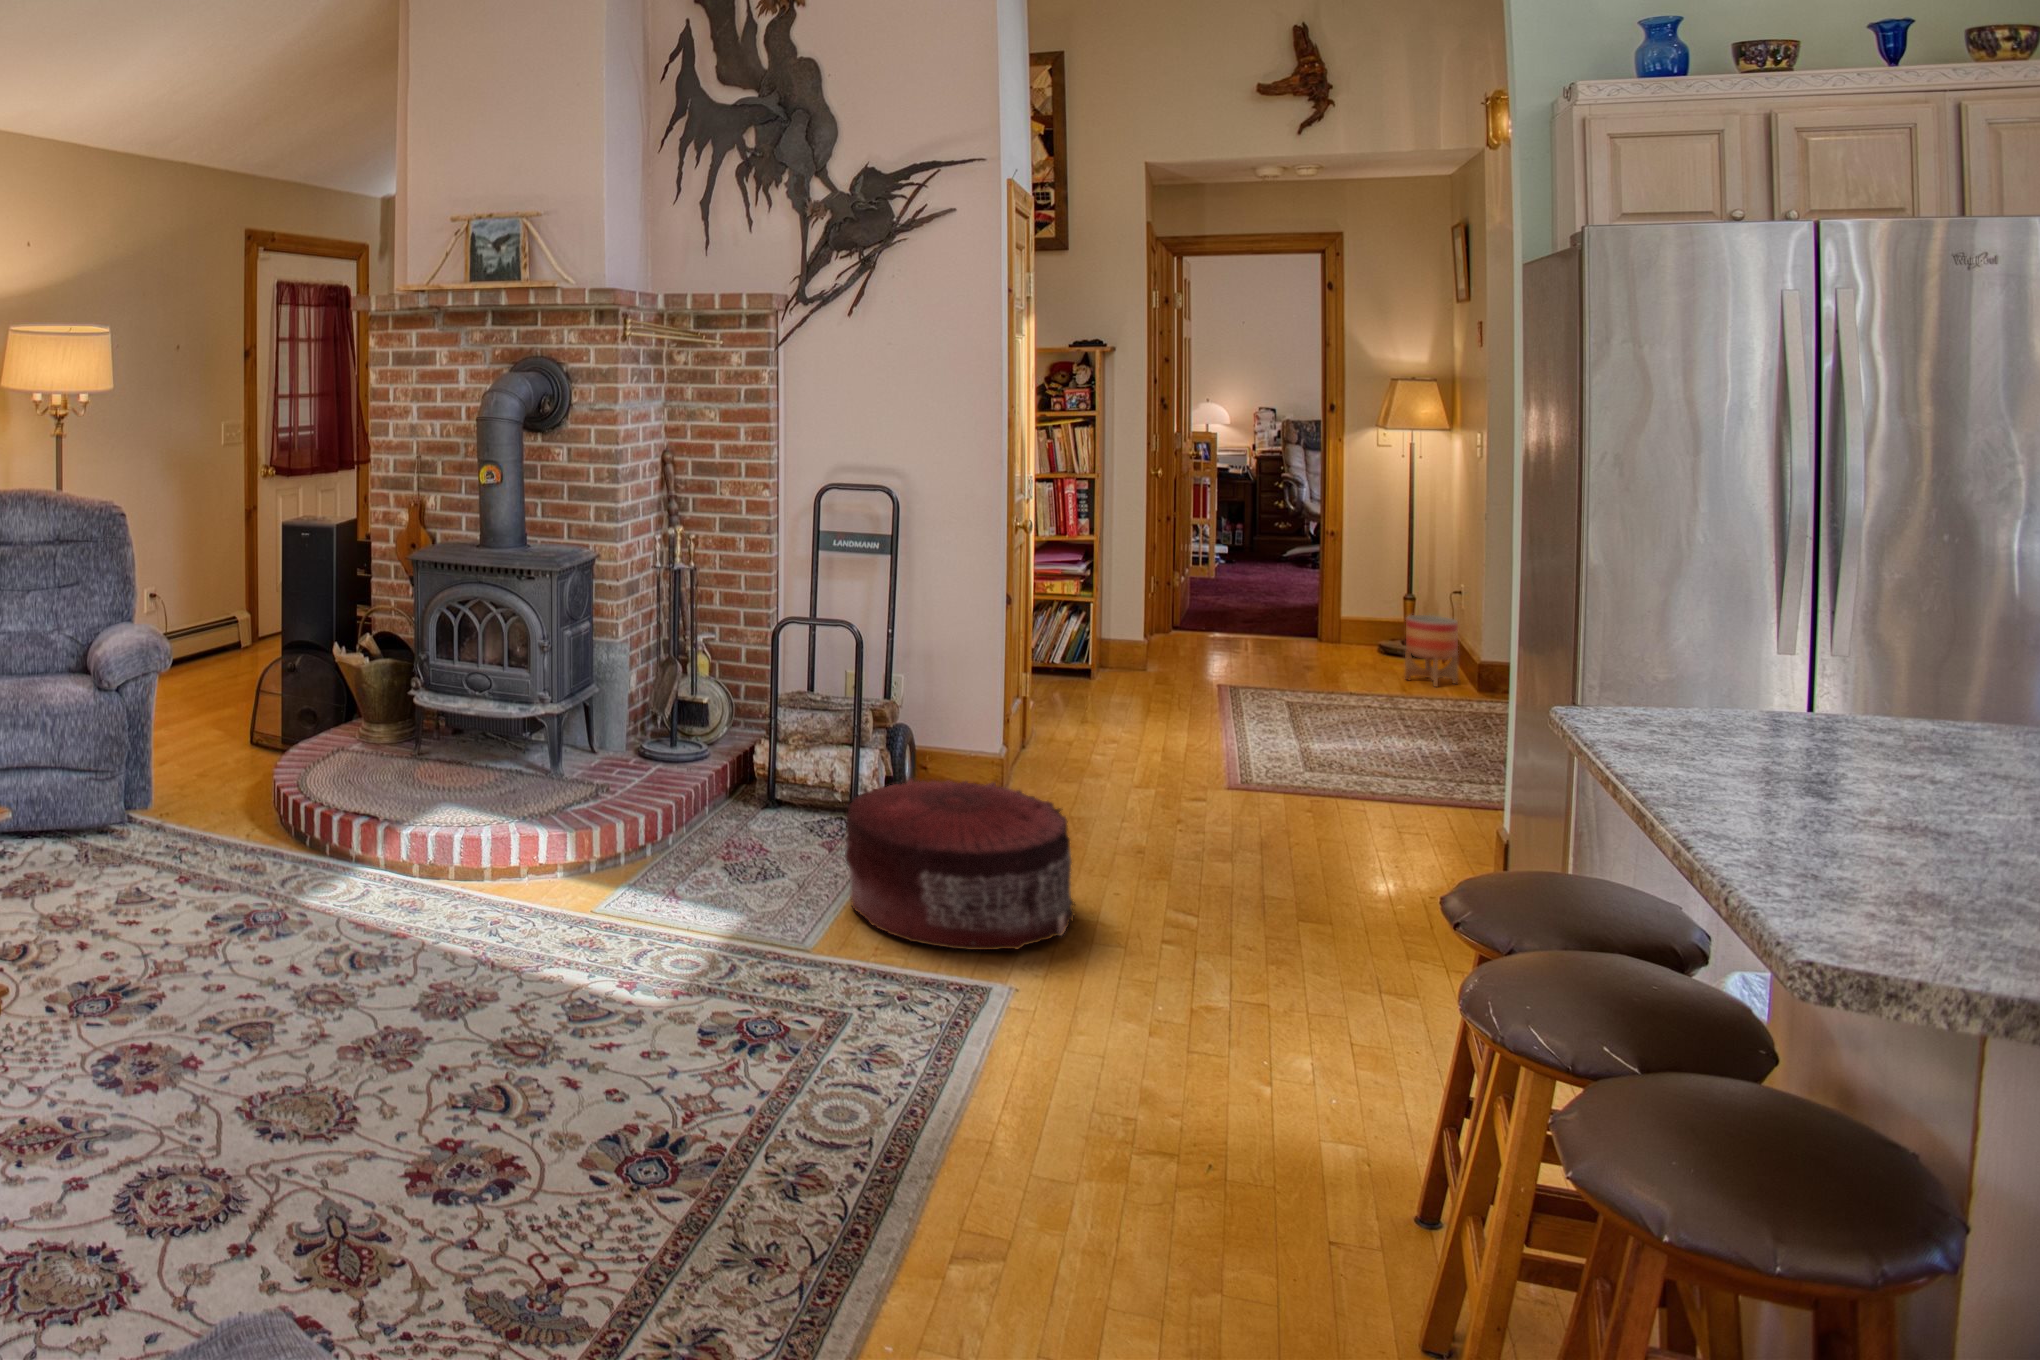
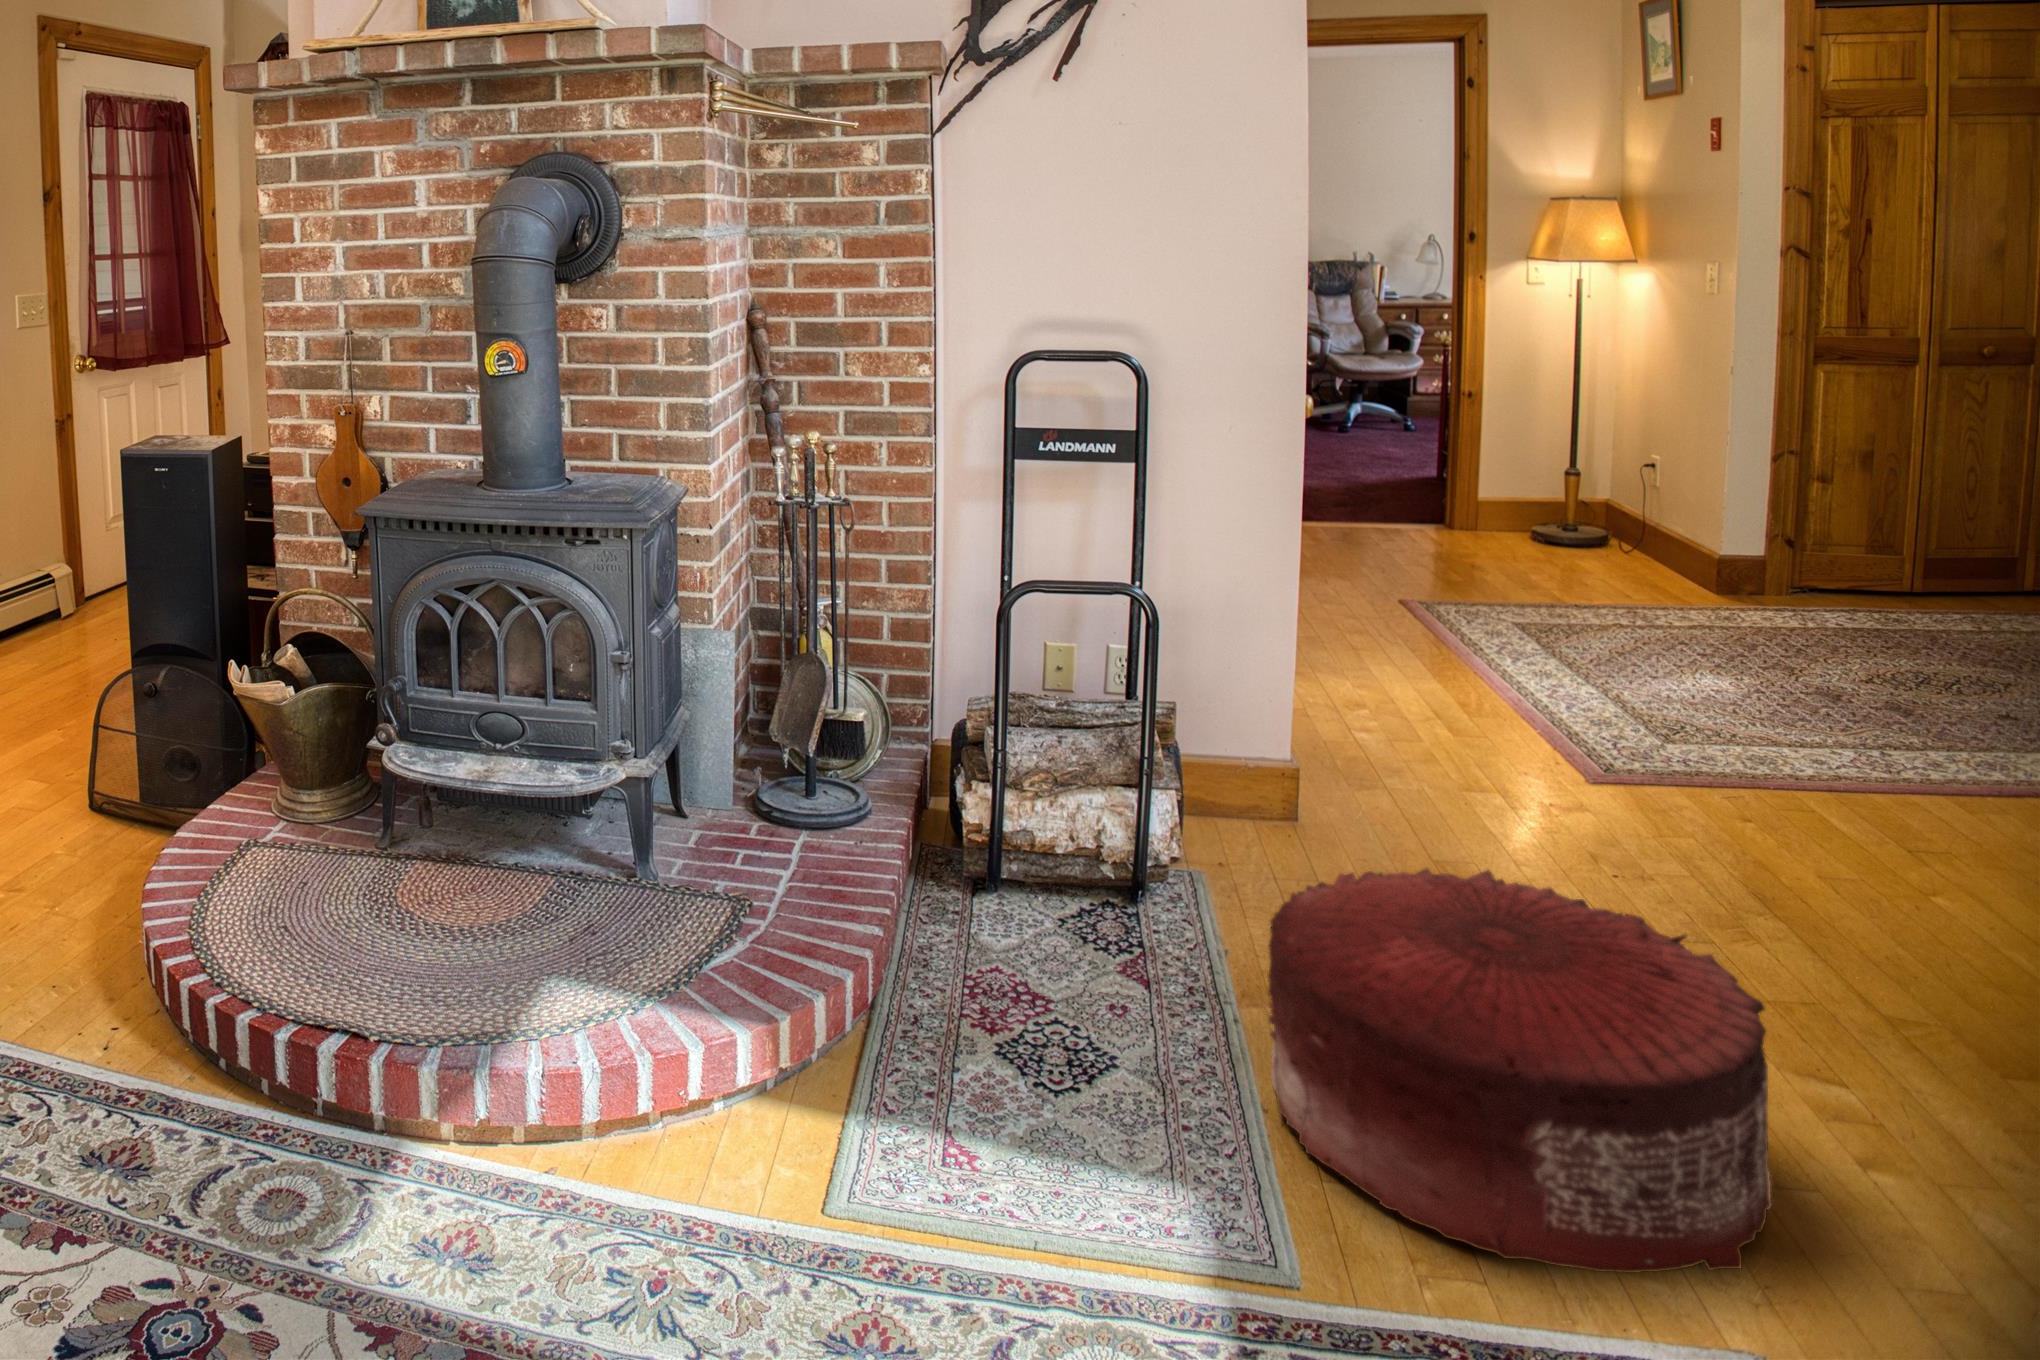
planter: present [1405,615,1458,686] -> none [1613,498,1688,591]

